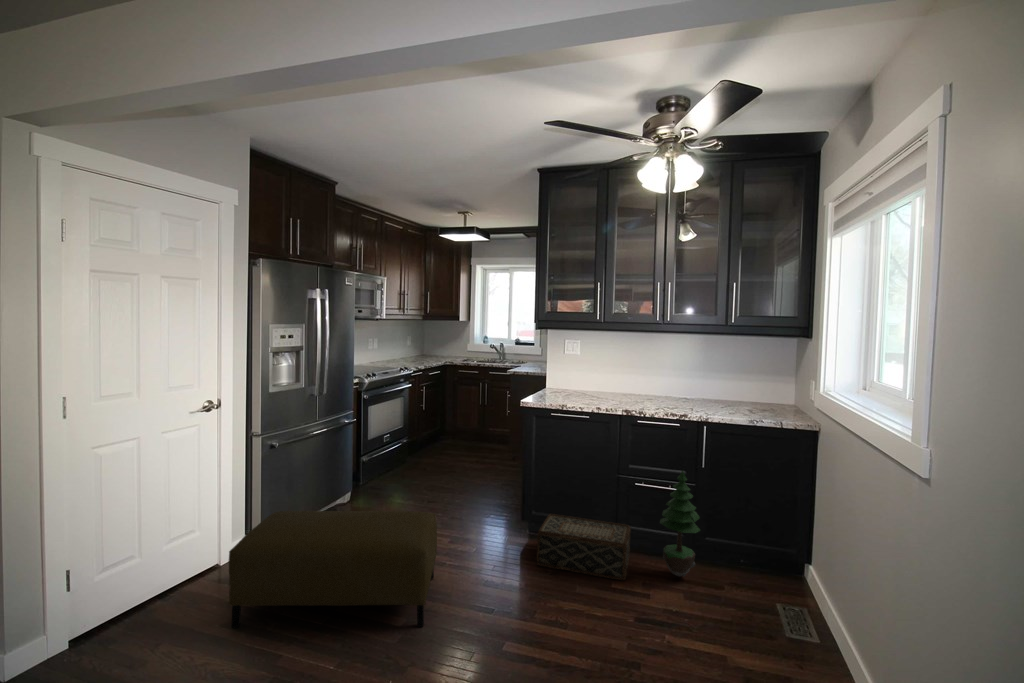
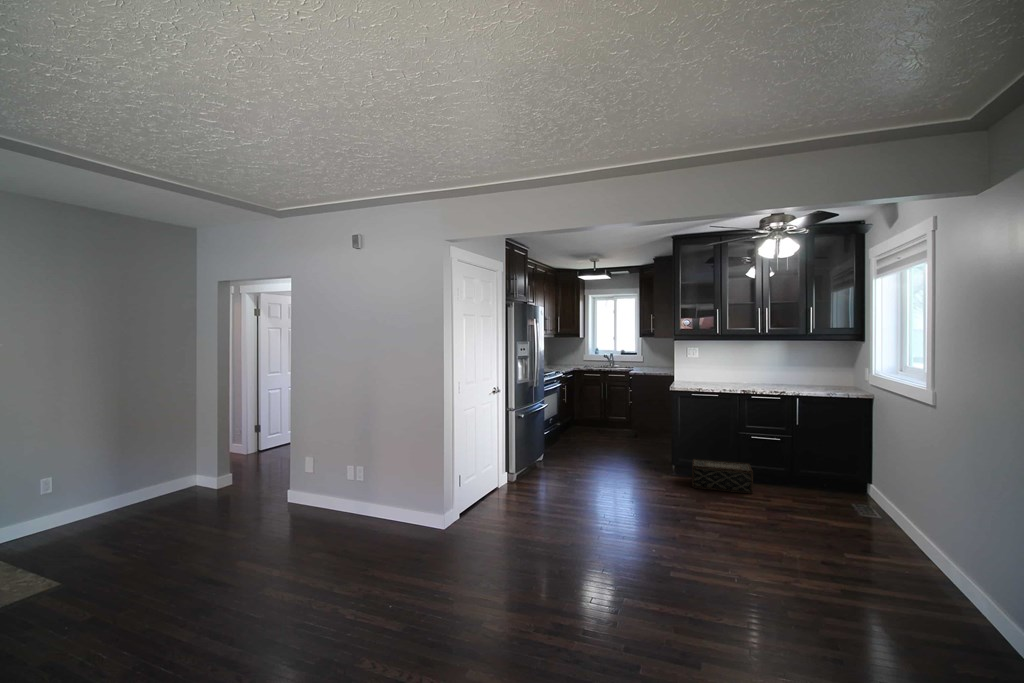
potted tree: present [660,471,700,576] -> none [772,425,799,492]
ottoman: present [229,511,437,628] -> none [536,452,647,510]

